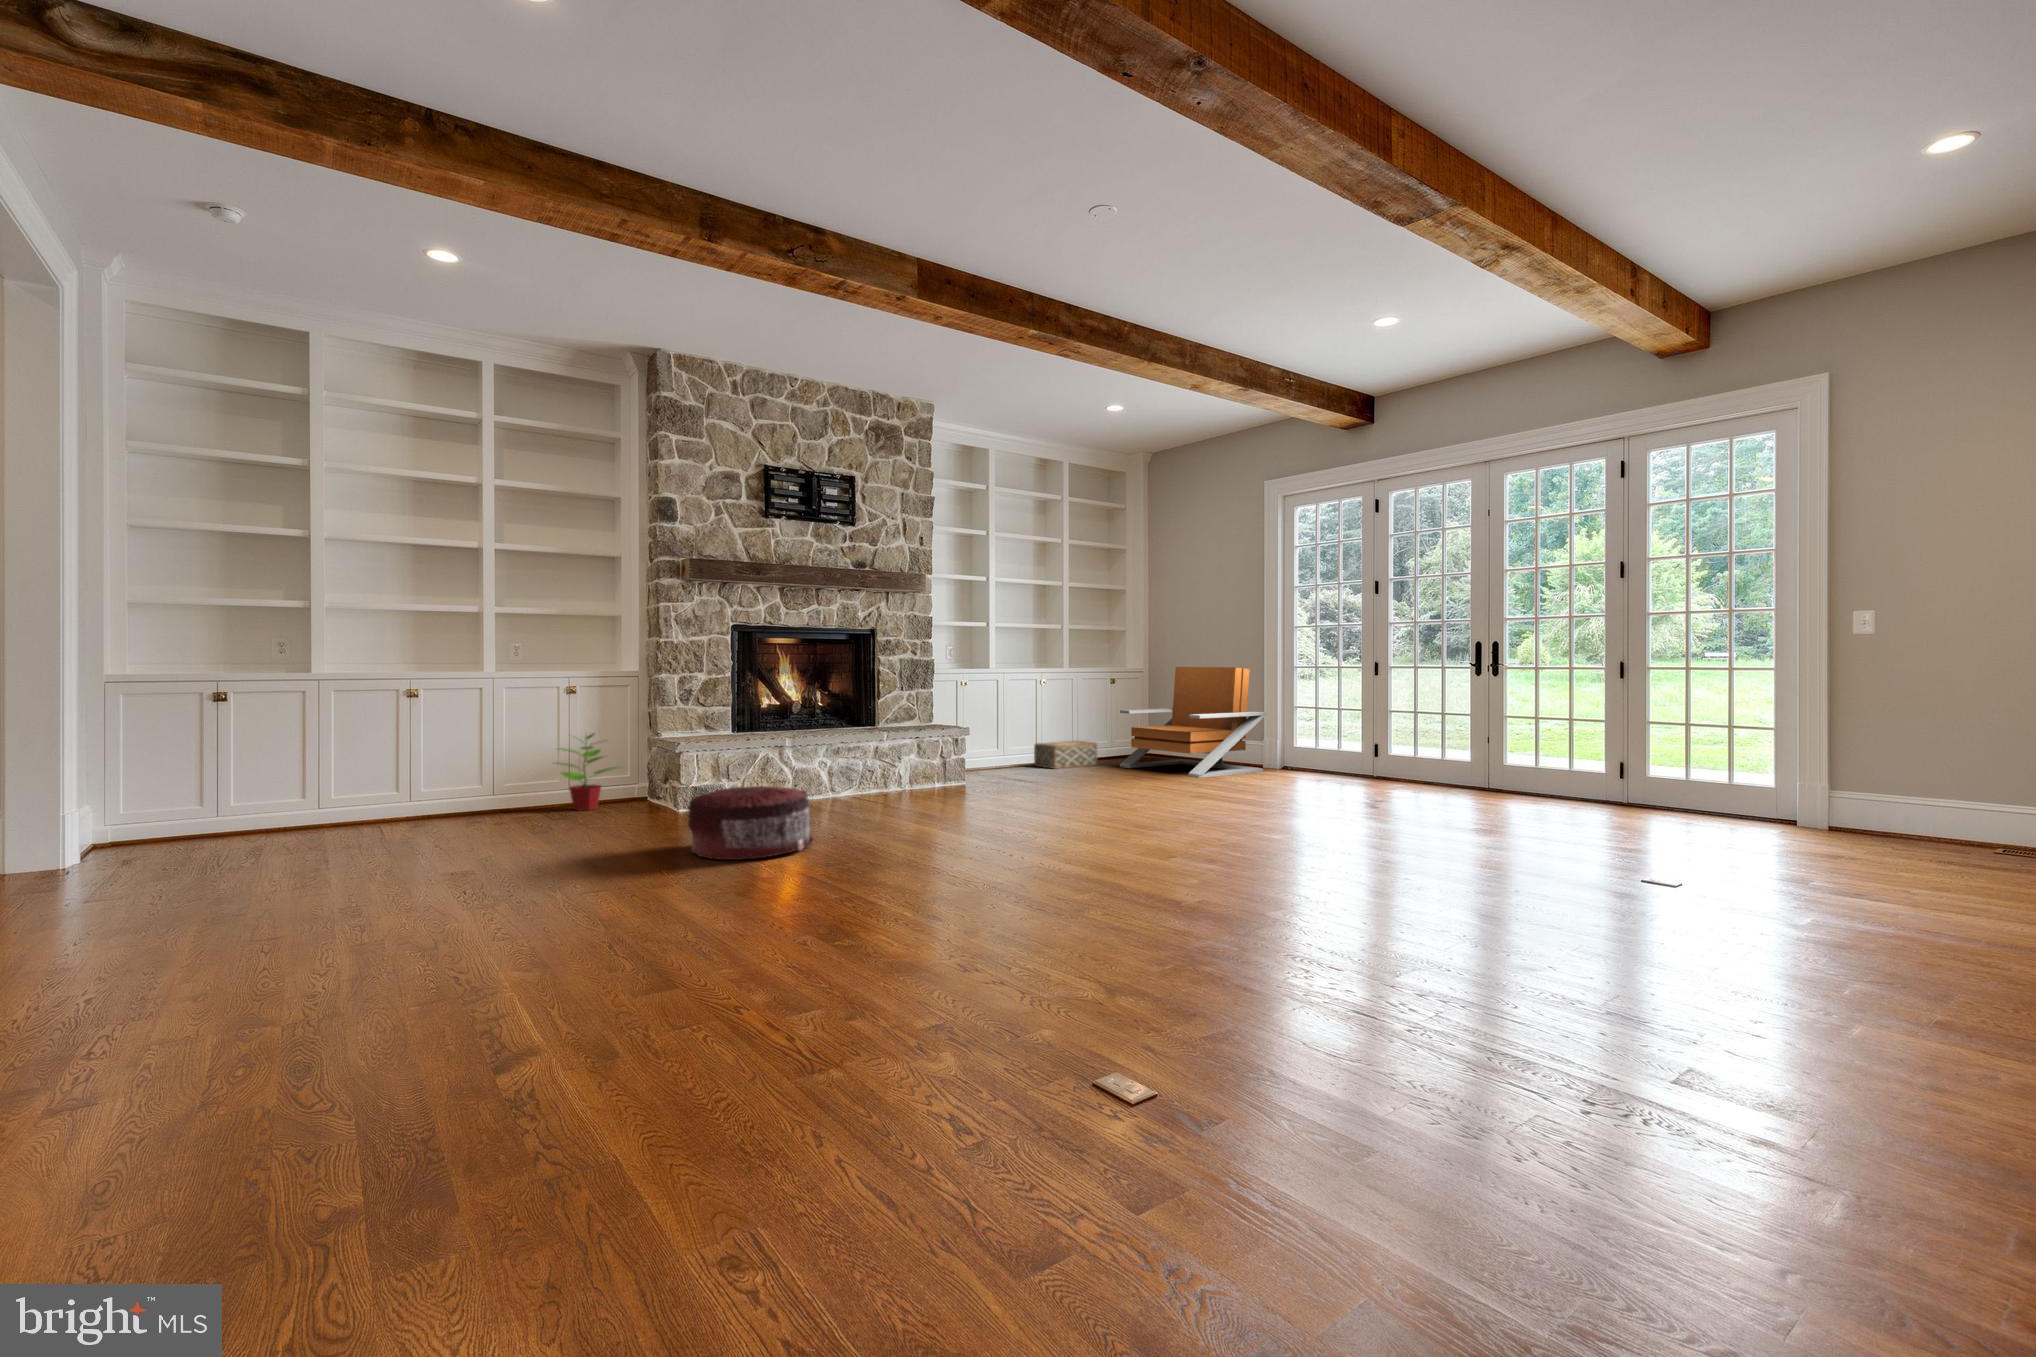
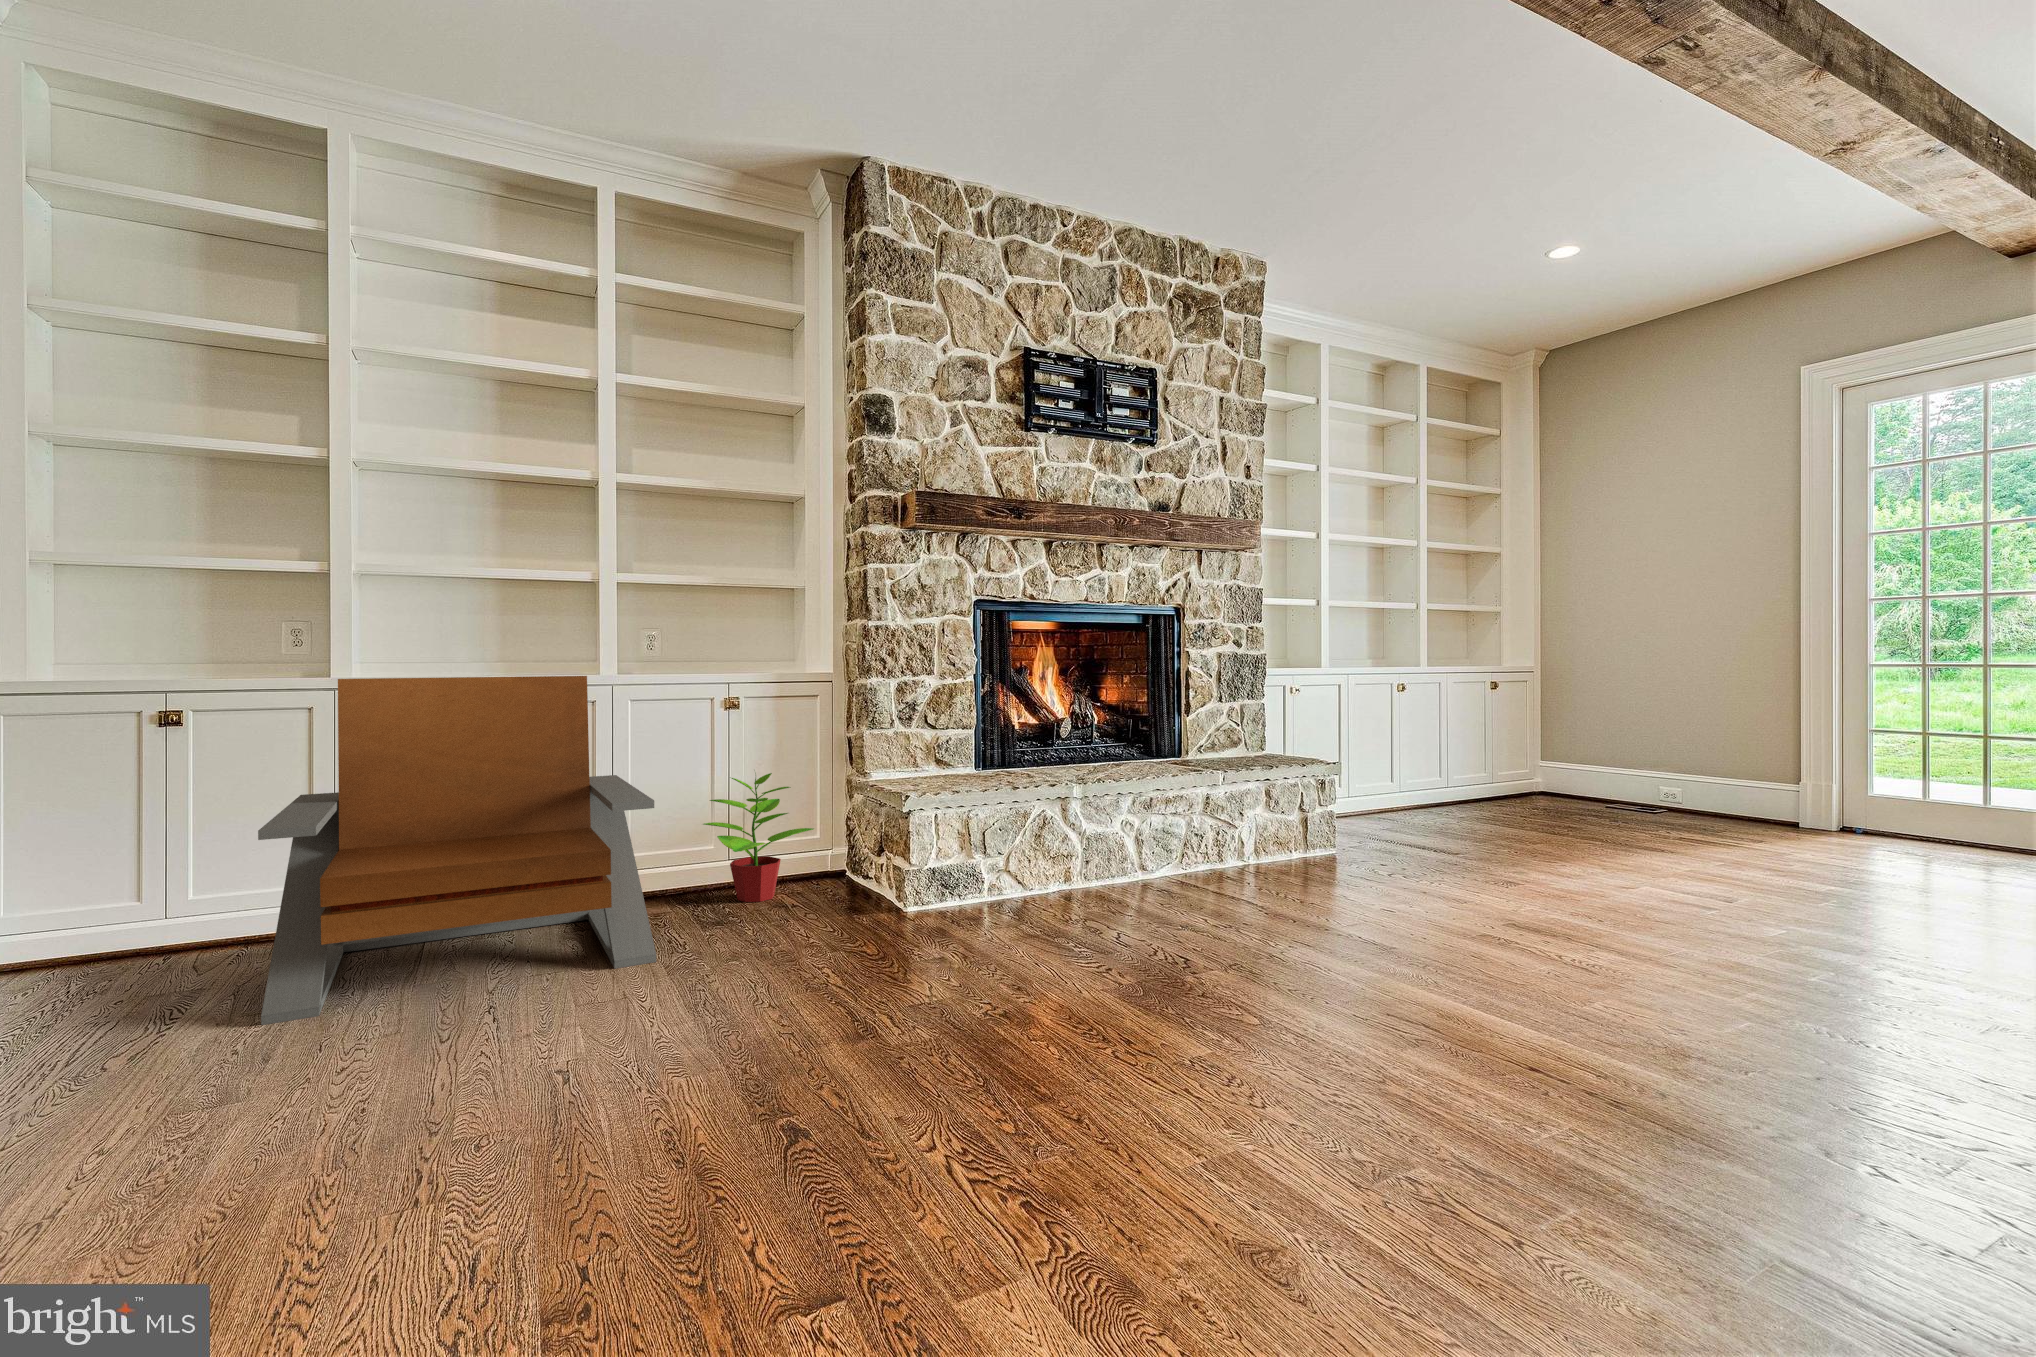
lounge chair: present [1120,667,1266,778] -> present [258,676,656,1025]
woven basket: present [1034,741,1097,769] -> none [1390,773,1487,818]
pouf: present [688,786,813,860] -> none [948,915,1223,1134]

